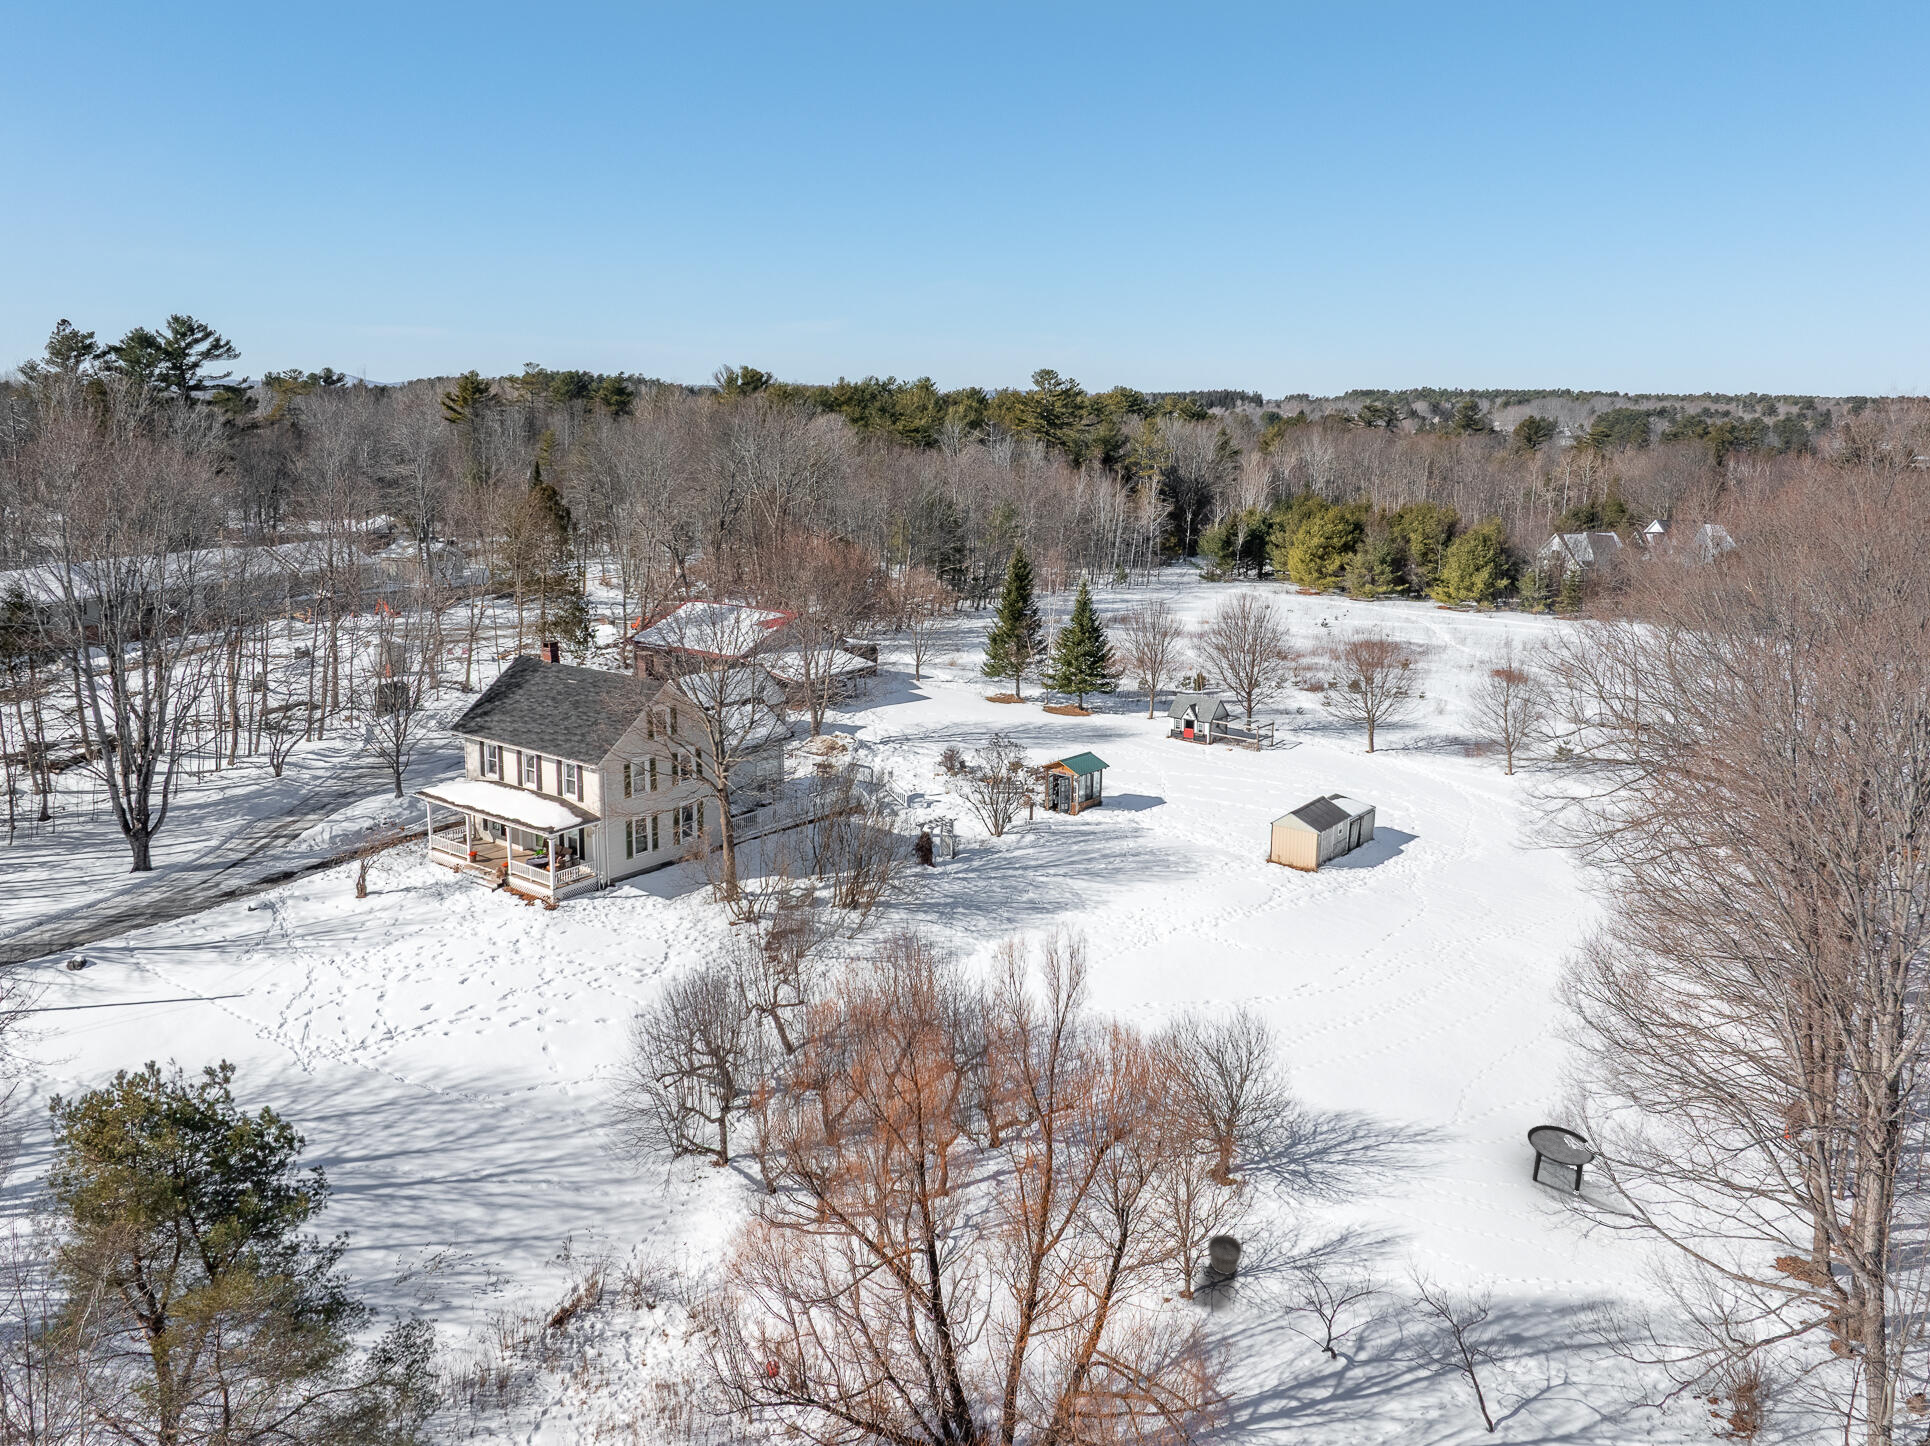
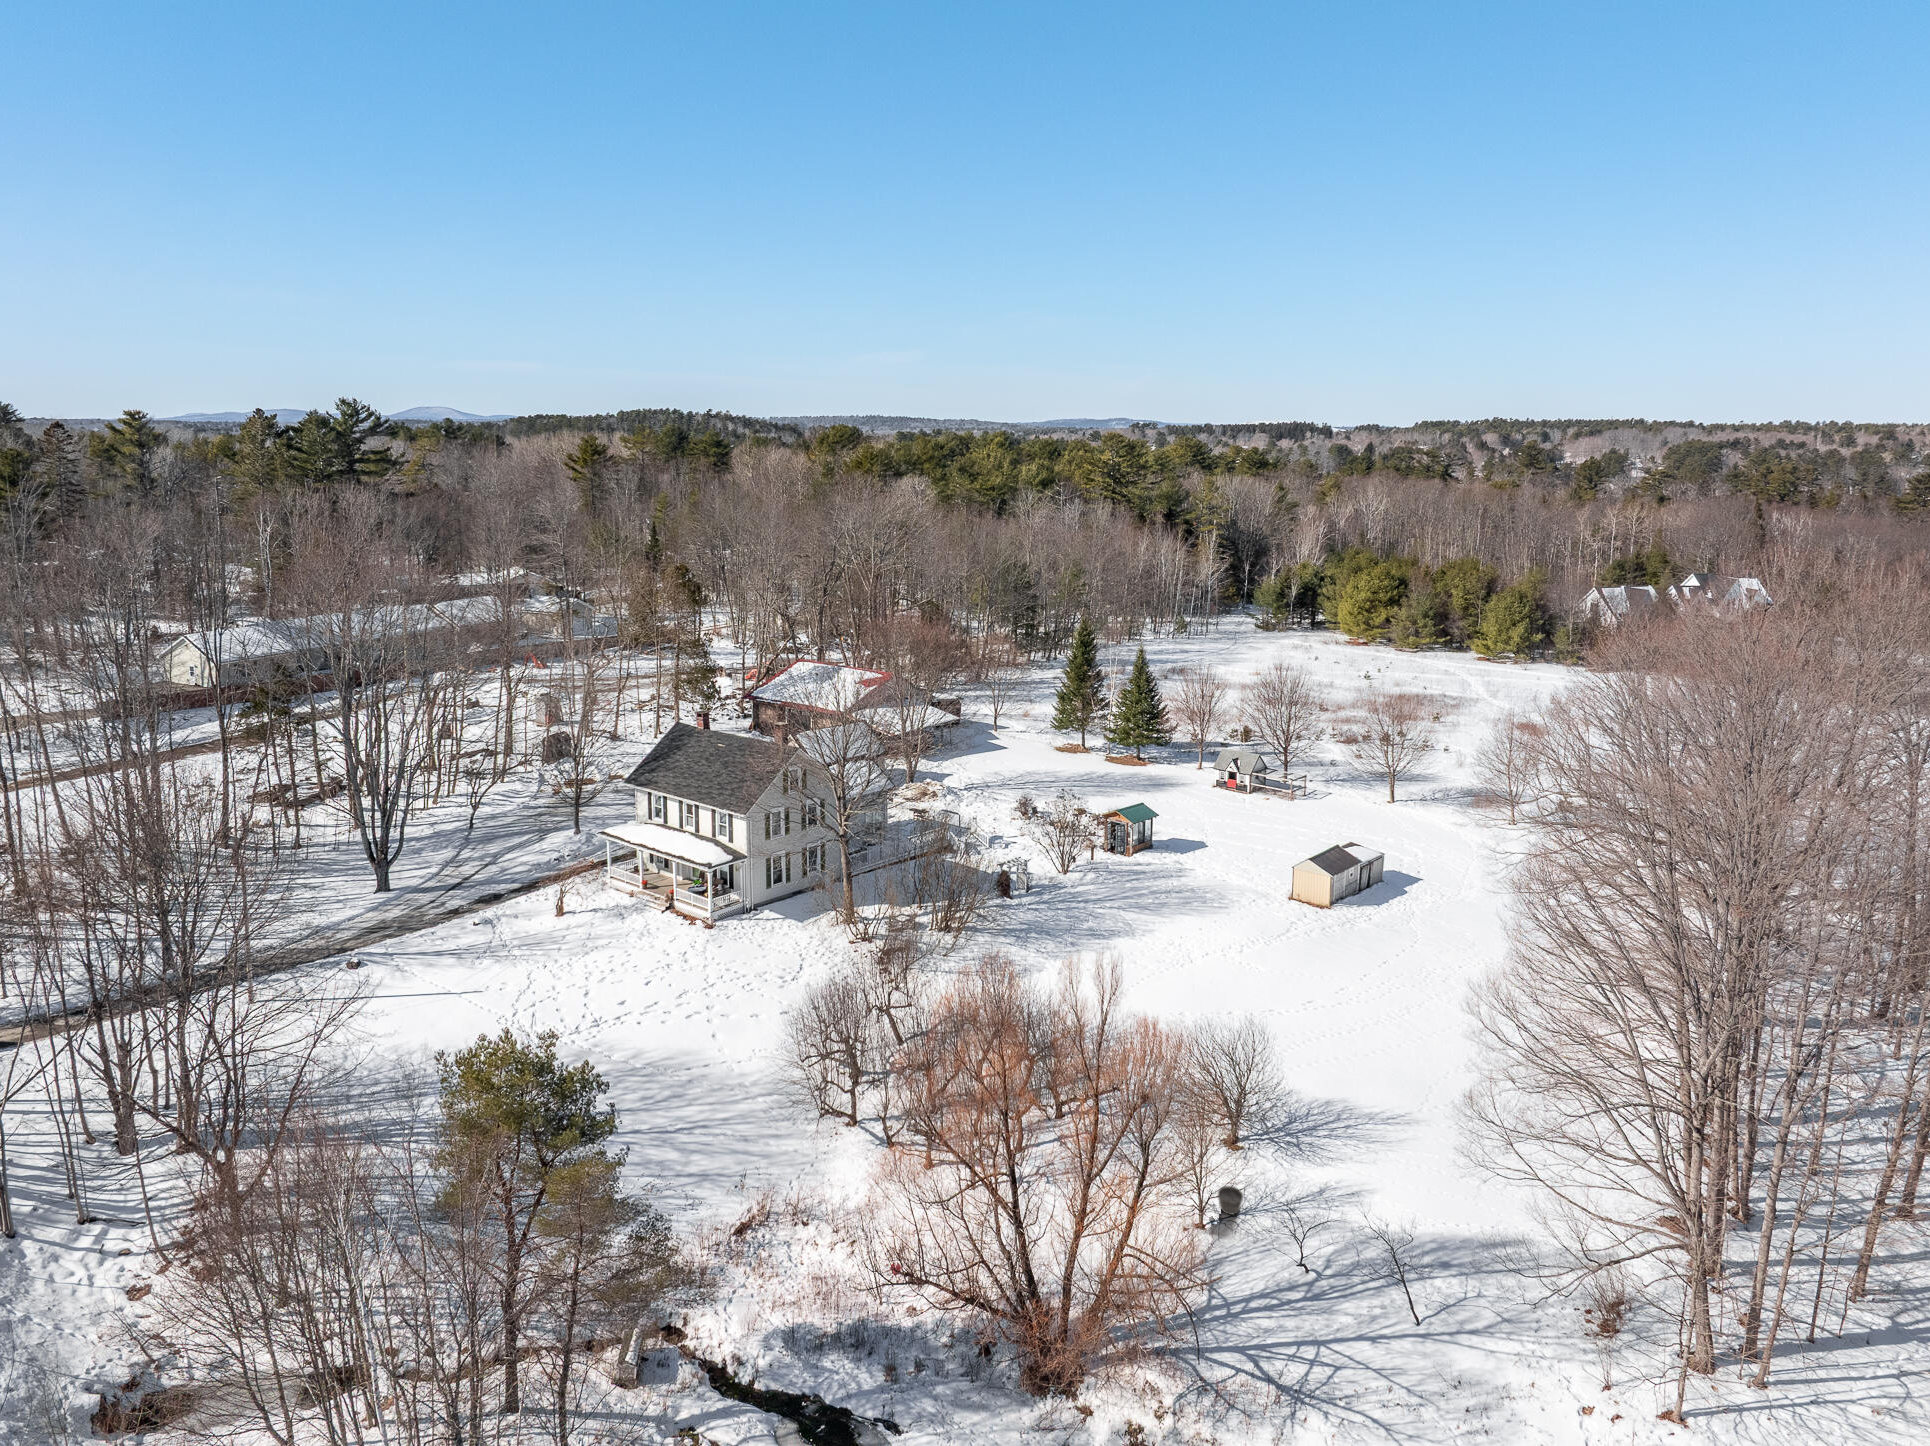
round table: present [1528,1125,1595,1191] -> none [1478,1120,1532,1173]

